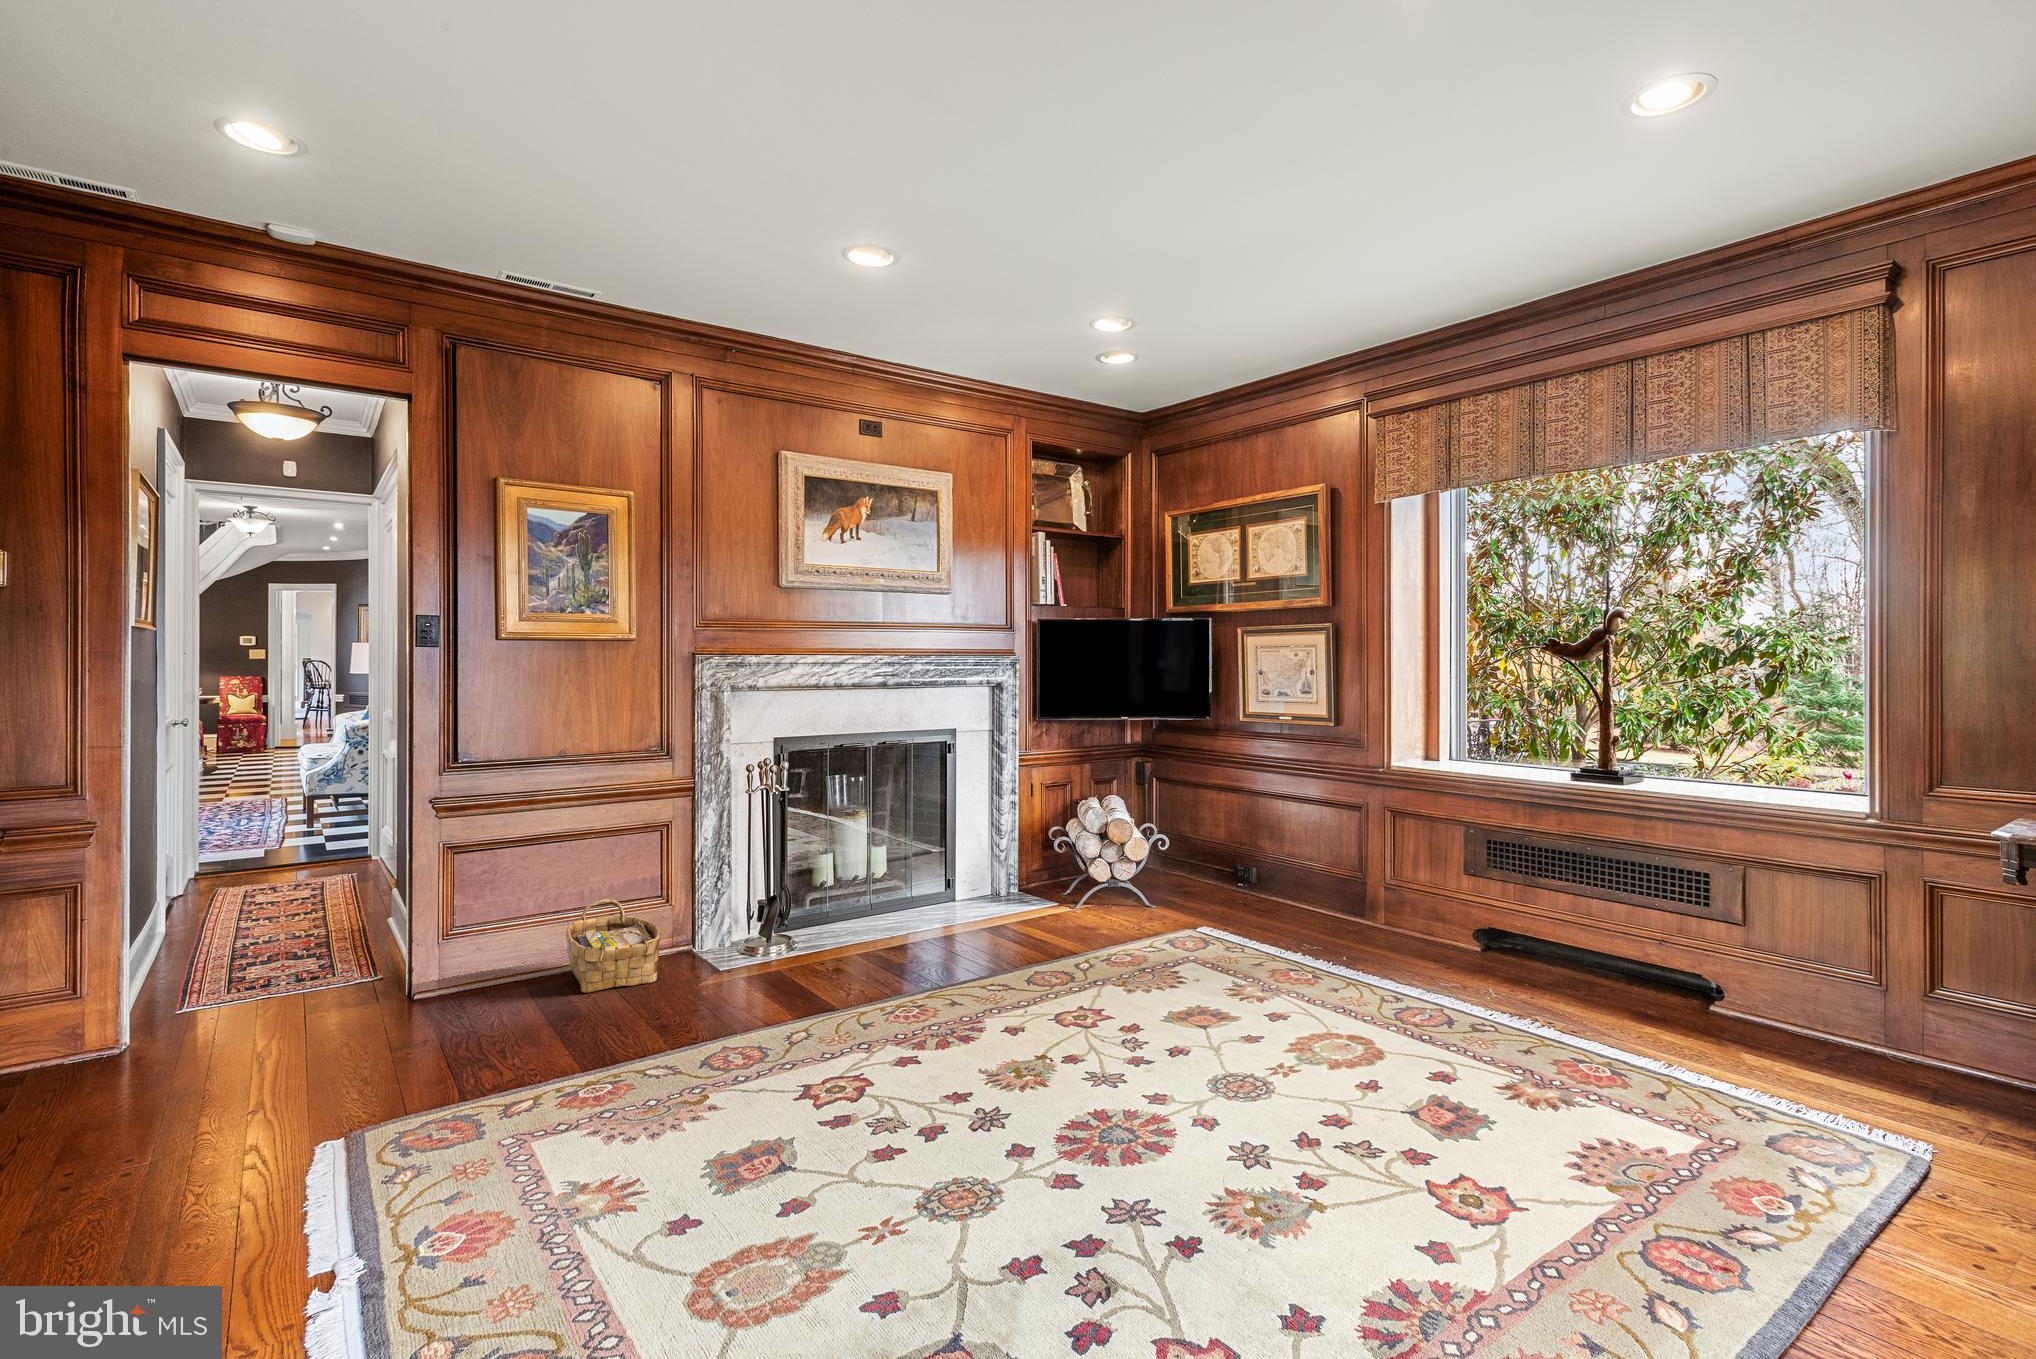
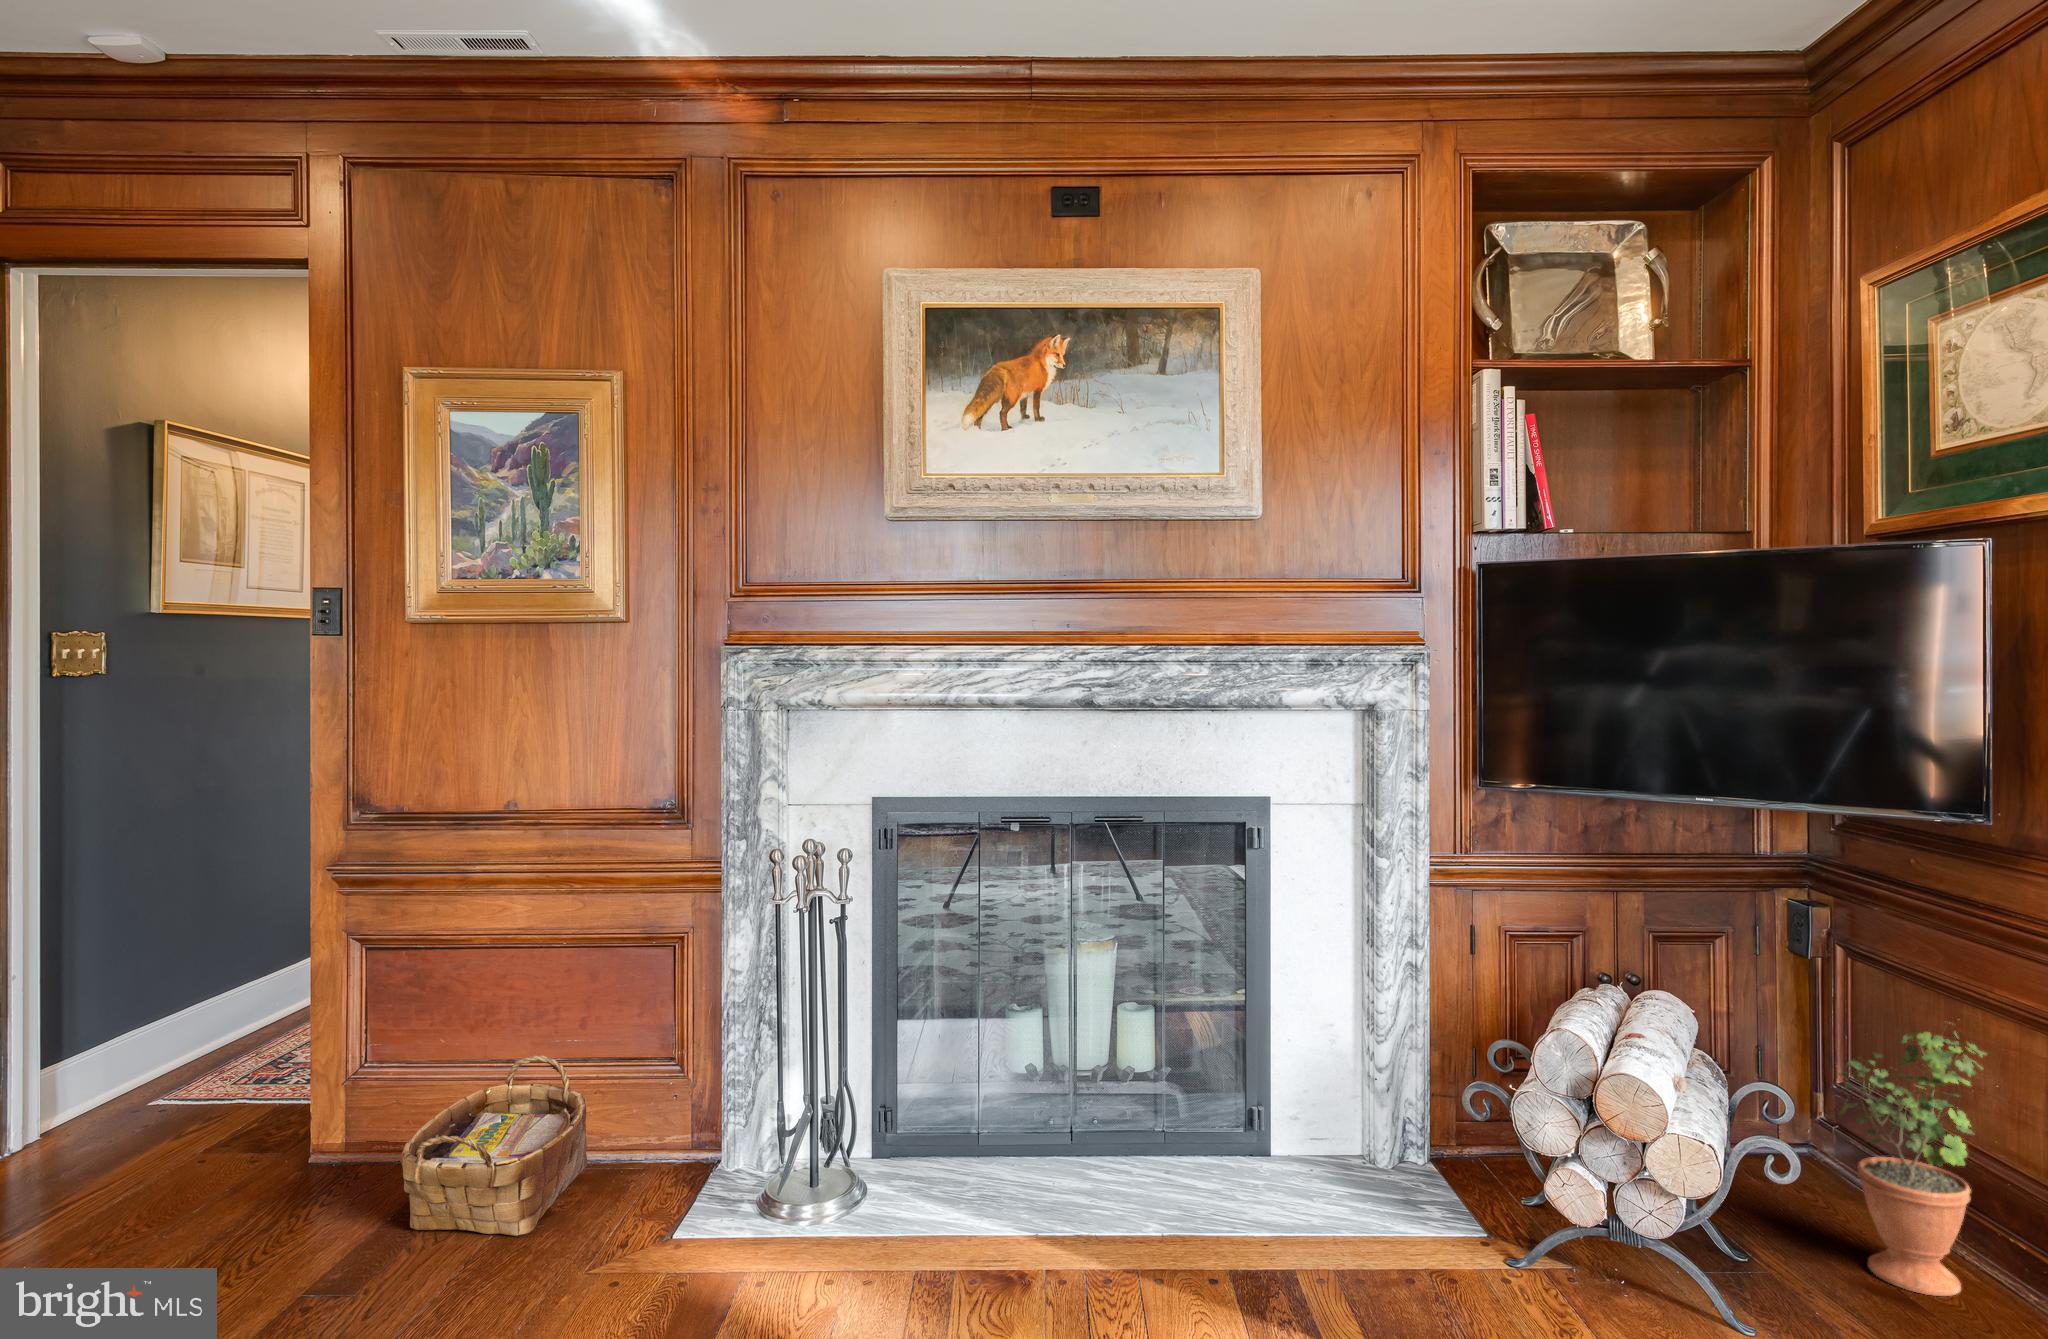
potted plant: none [1165,794,1207,890] -> present [1840,1022,1986,1296]

